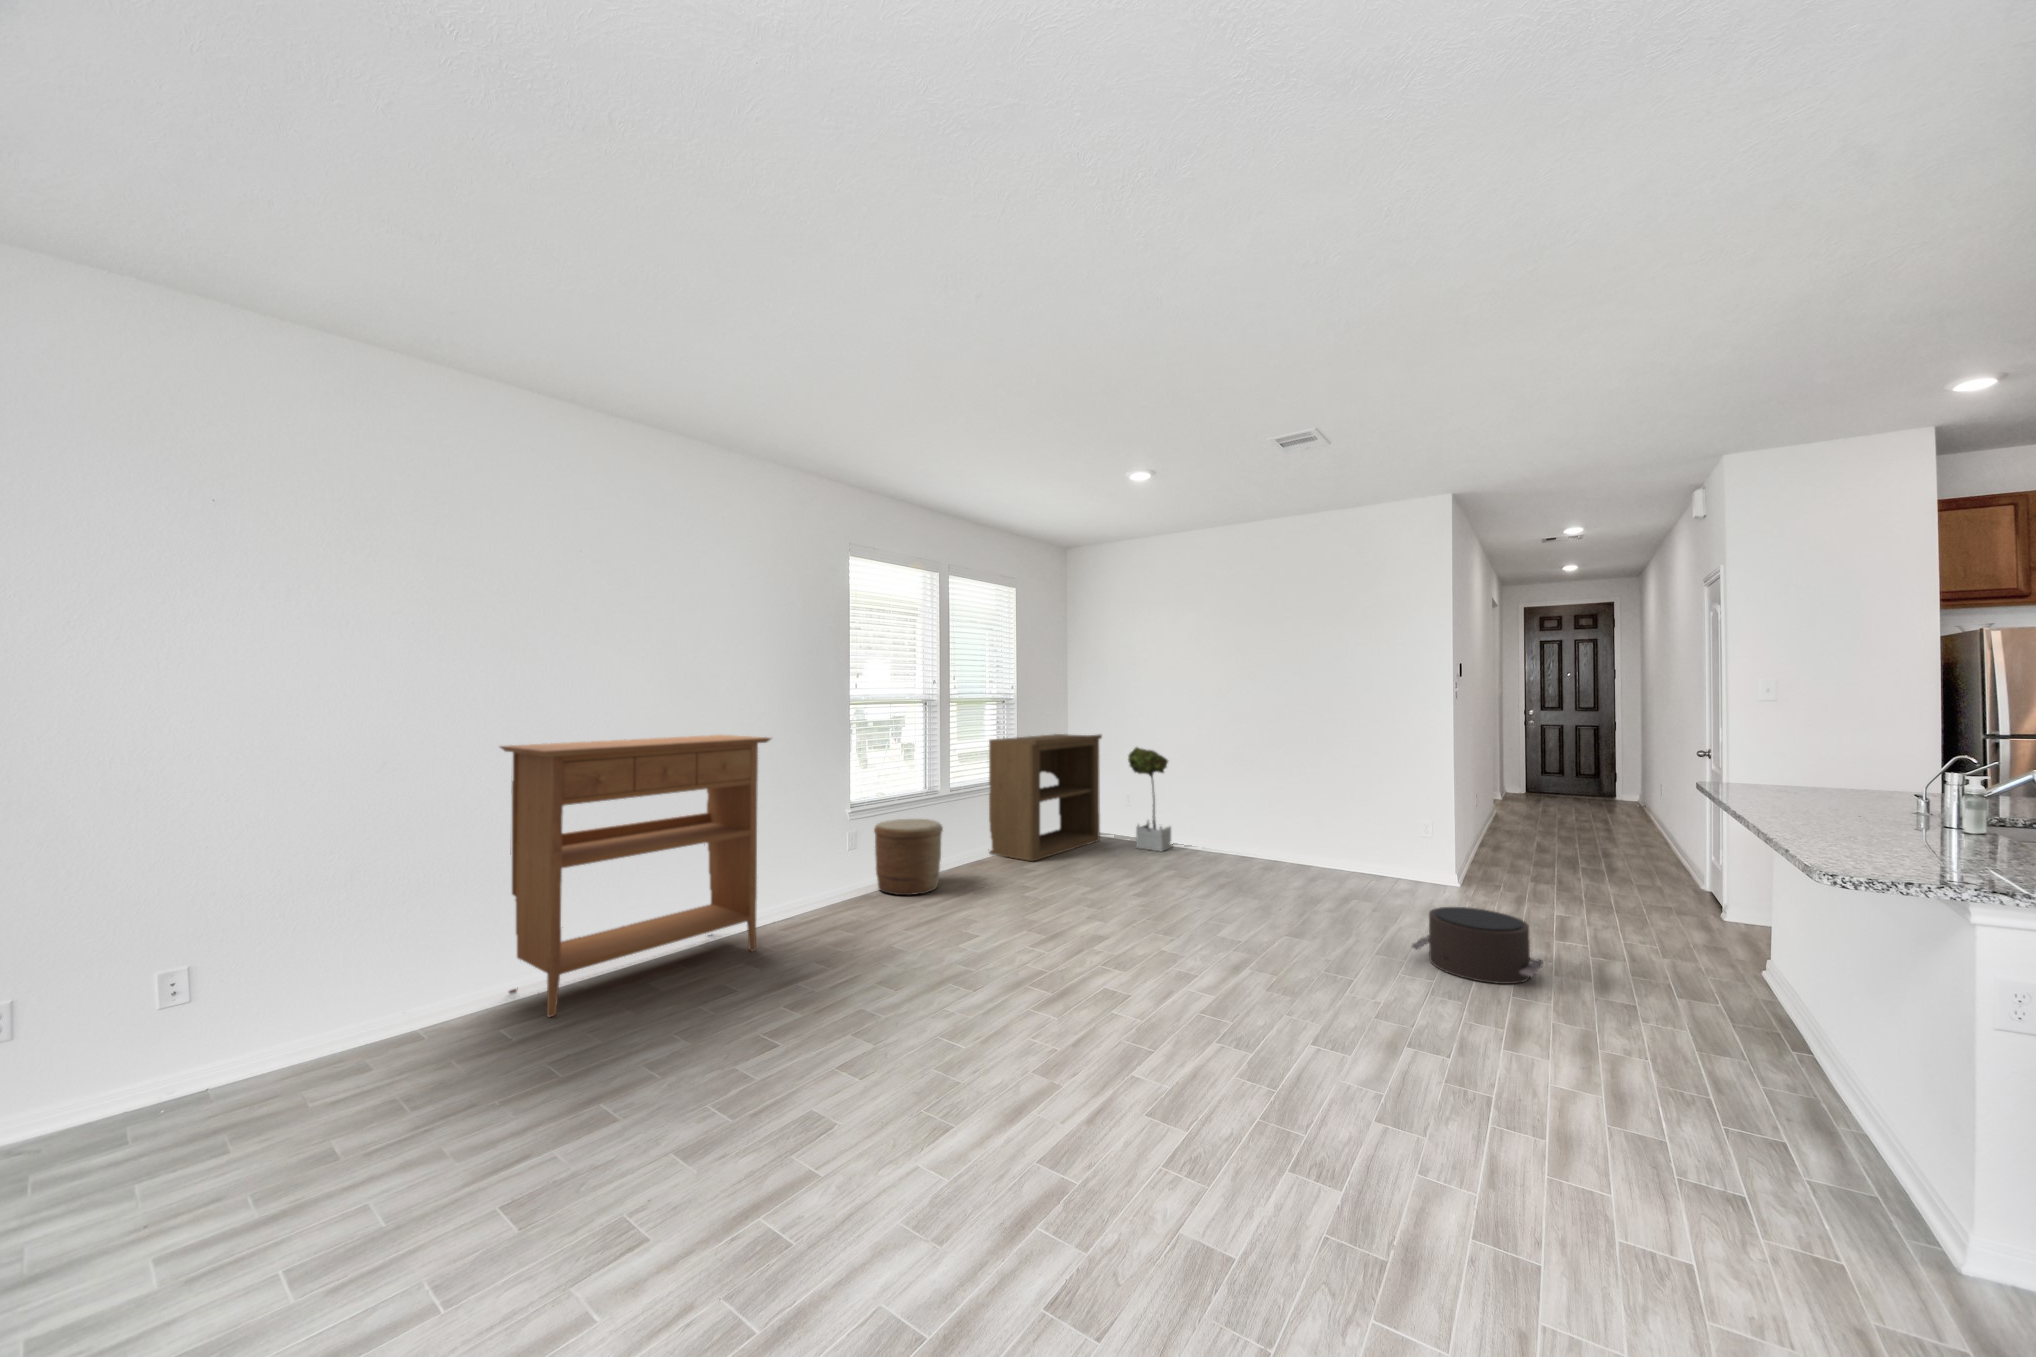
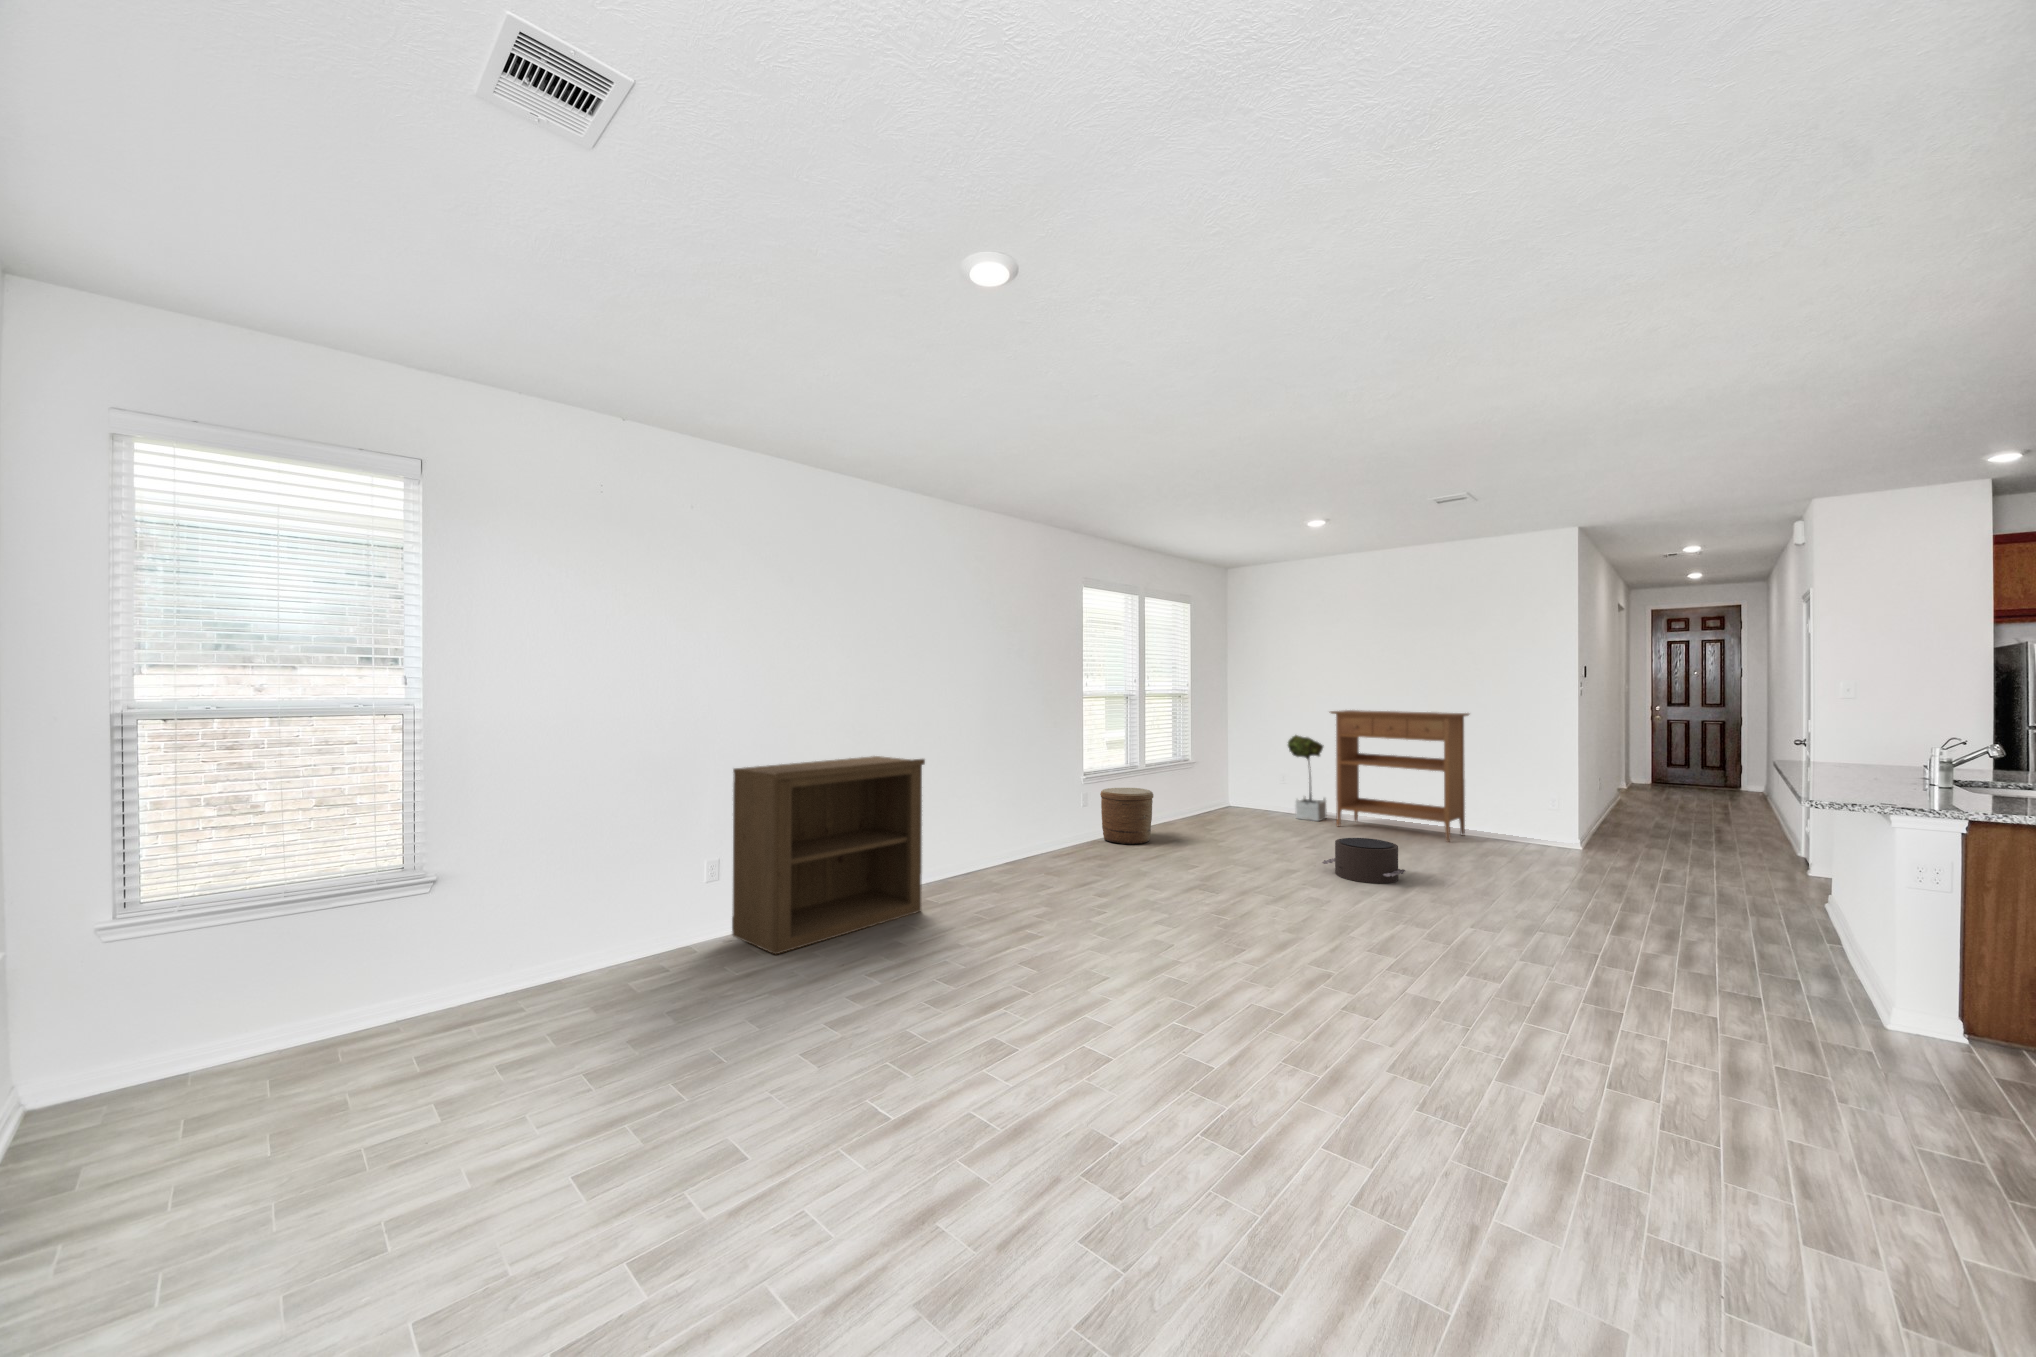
bookshelf: present [989,734,1102,861] -> present [732,756,925,954]
console table: present [500,735,771,1017] -> present [1331,710,1469,842]
pouf: present [1412,907,1543,984] -> present [1322,838,1405,883]

